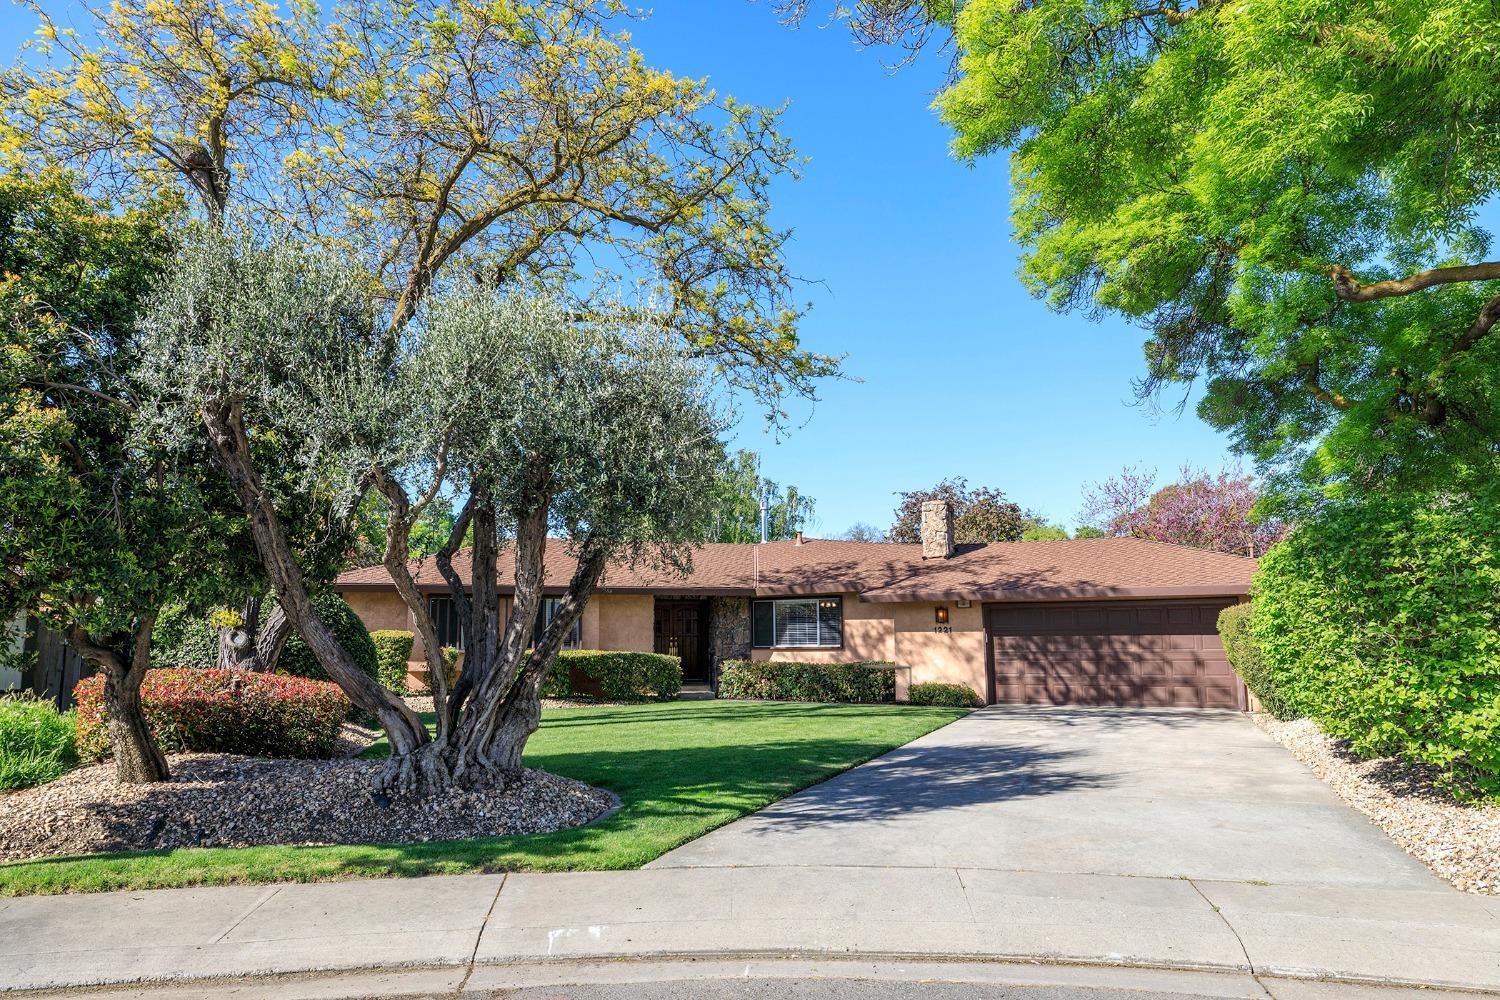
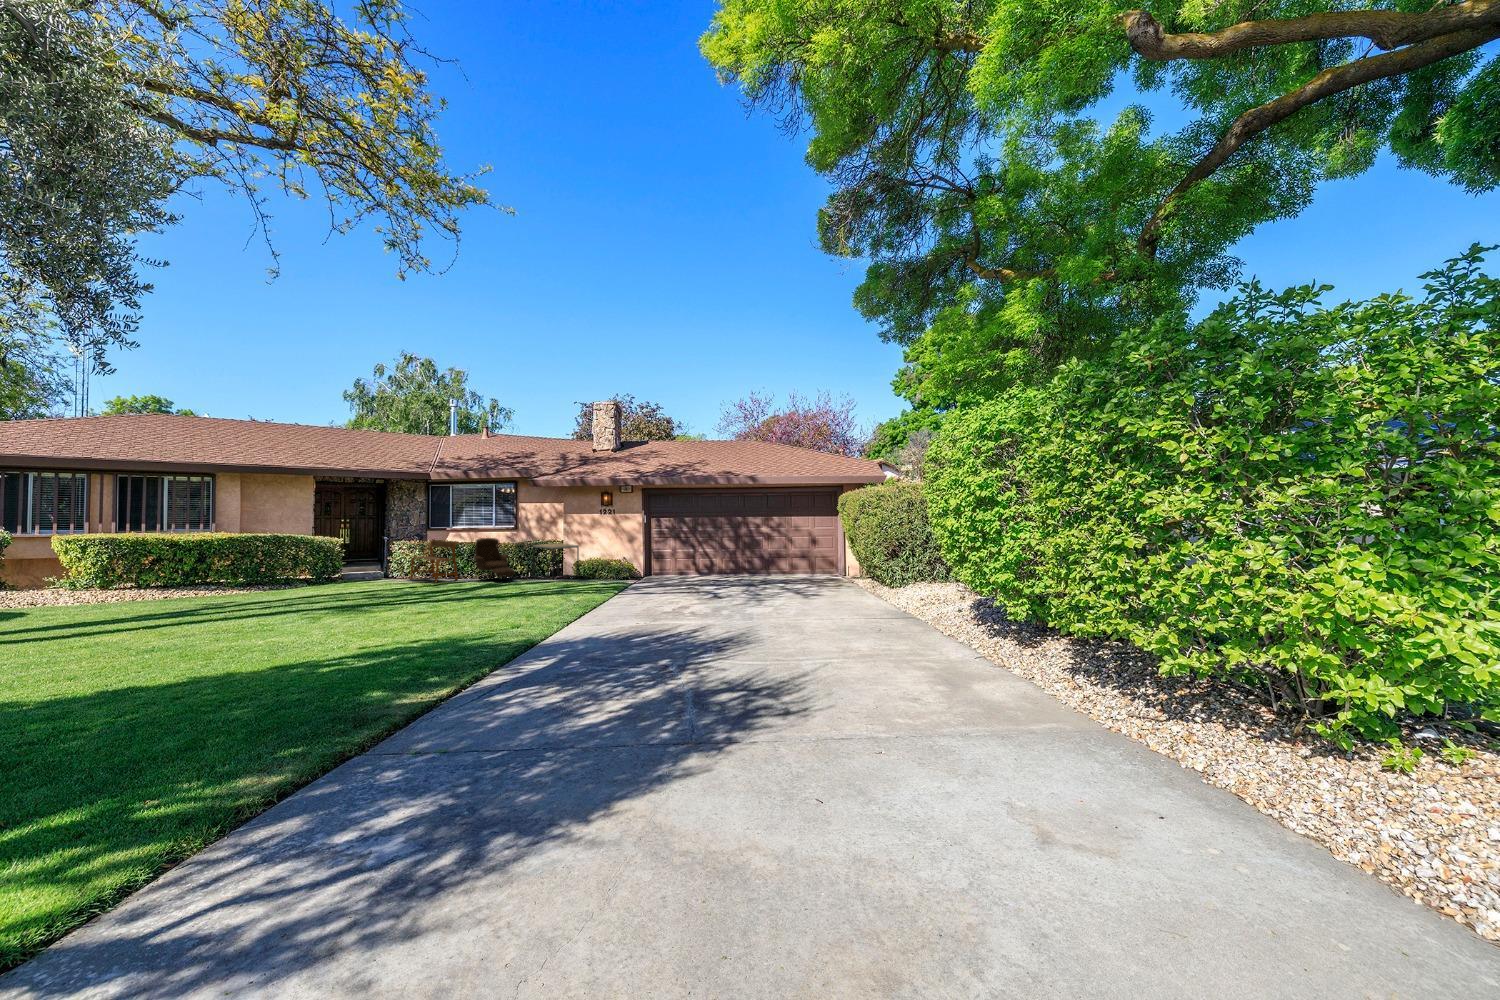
bench: none [742,658,788,703] -> present [410,539,458,582]
lounge chair: present [568,660,610,703] -> present [474,538,515,580]

